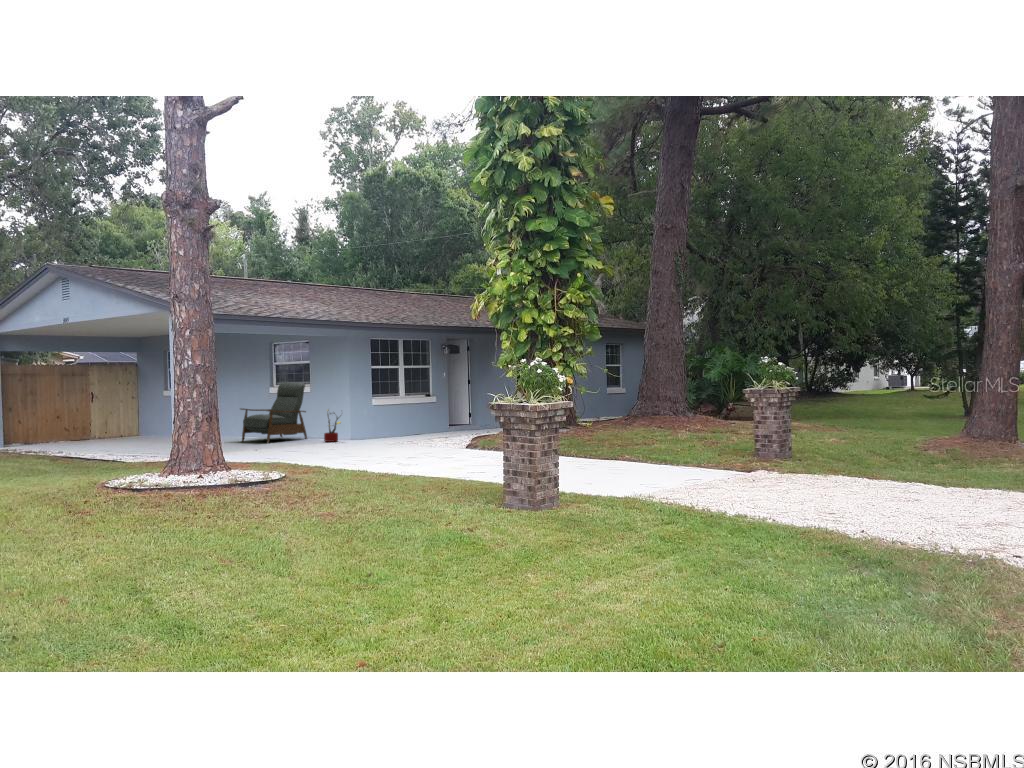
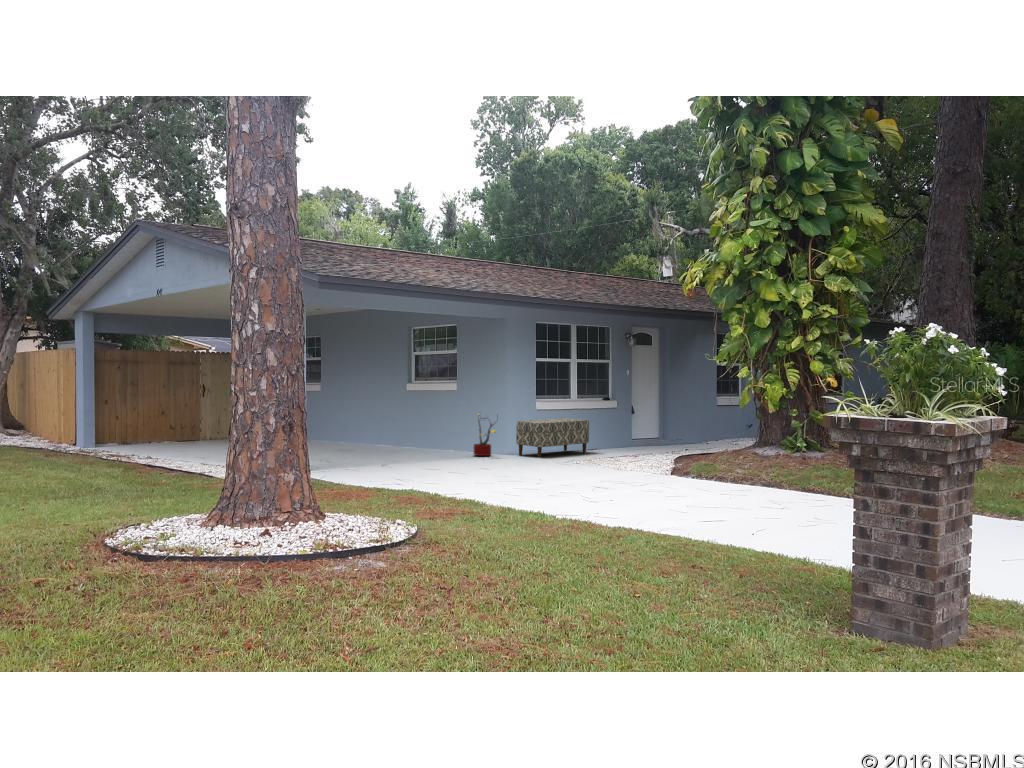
chair: present [241,383,307,443] -> none [368,377,452,456]
bench: none [357,411,413,441] -> present [516,418,589,457]

